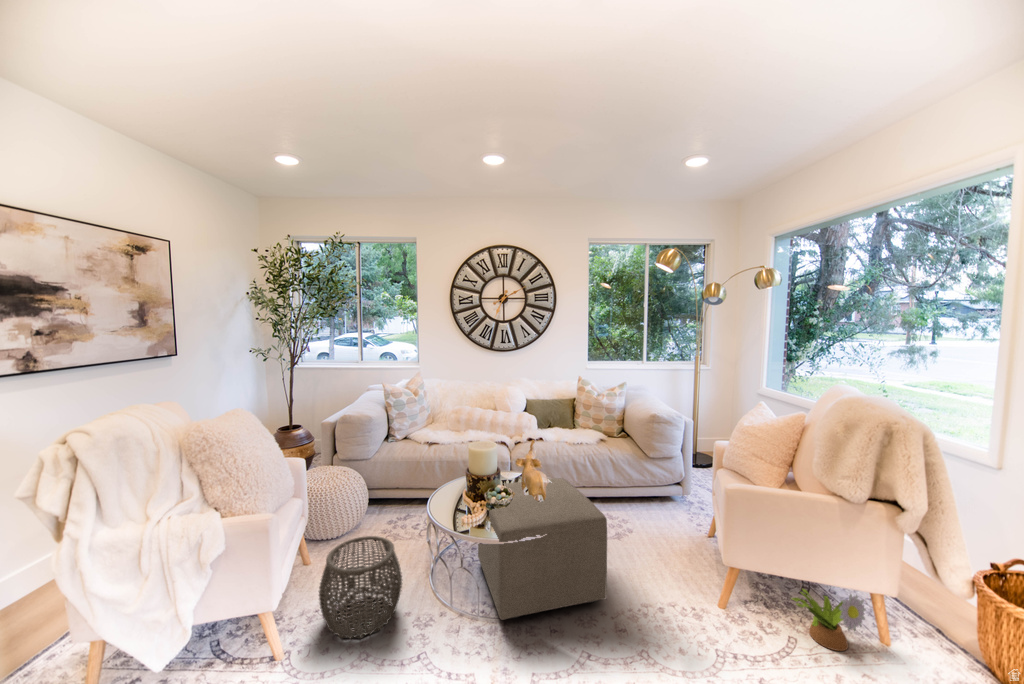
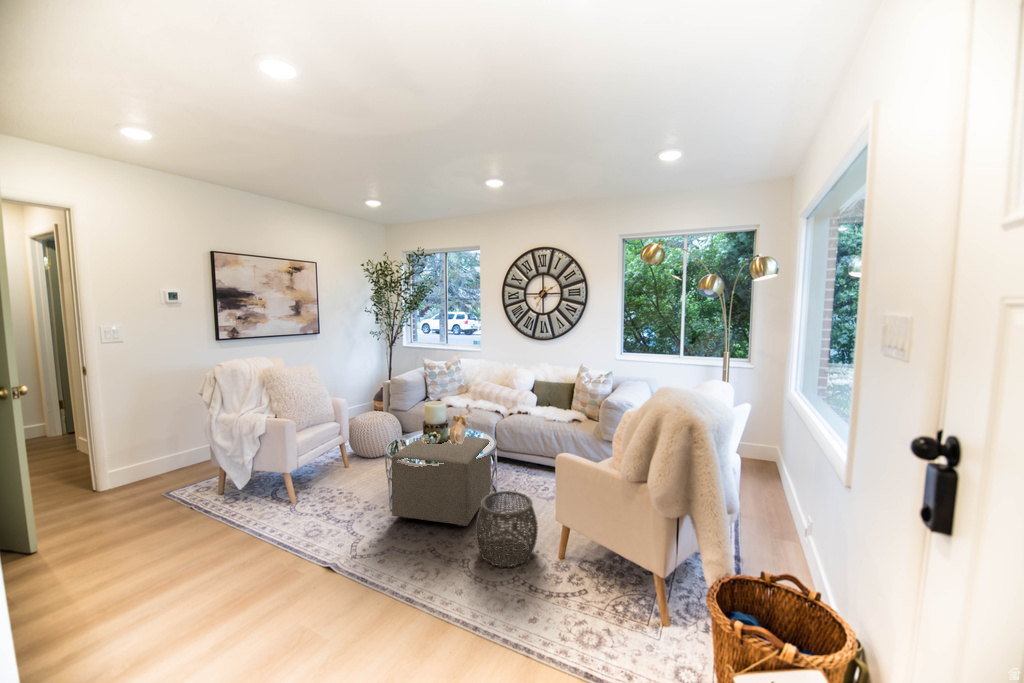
woven basket: present [319,536,402,638] -> present [475,491,538,567]
decorative plant: present [792,589,866,651] -> none [573,560,633,614]

